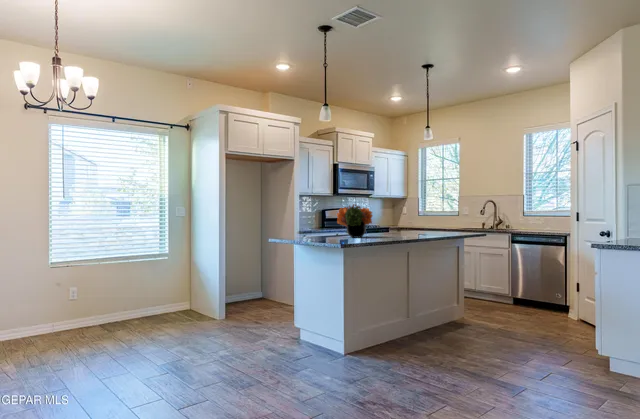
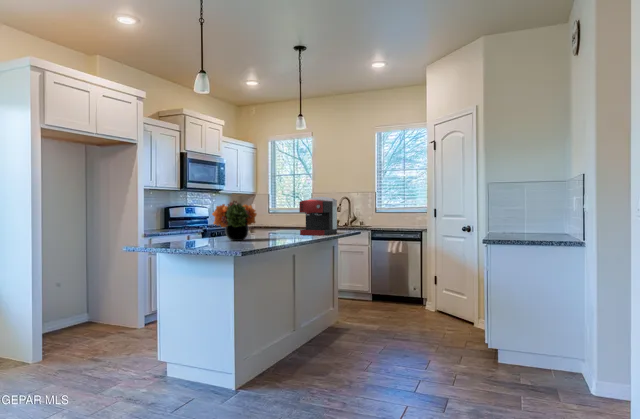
coffee maker: none [419,200,456,236] -> present [299,197,337,236]

